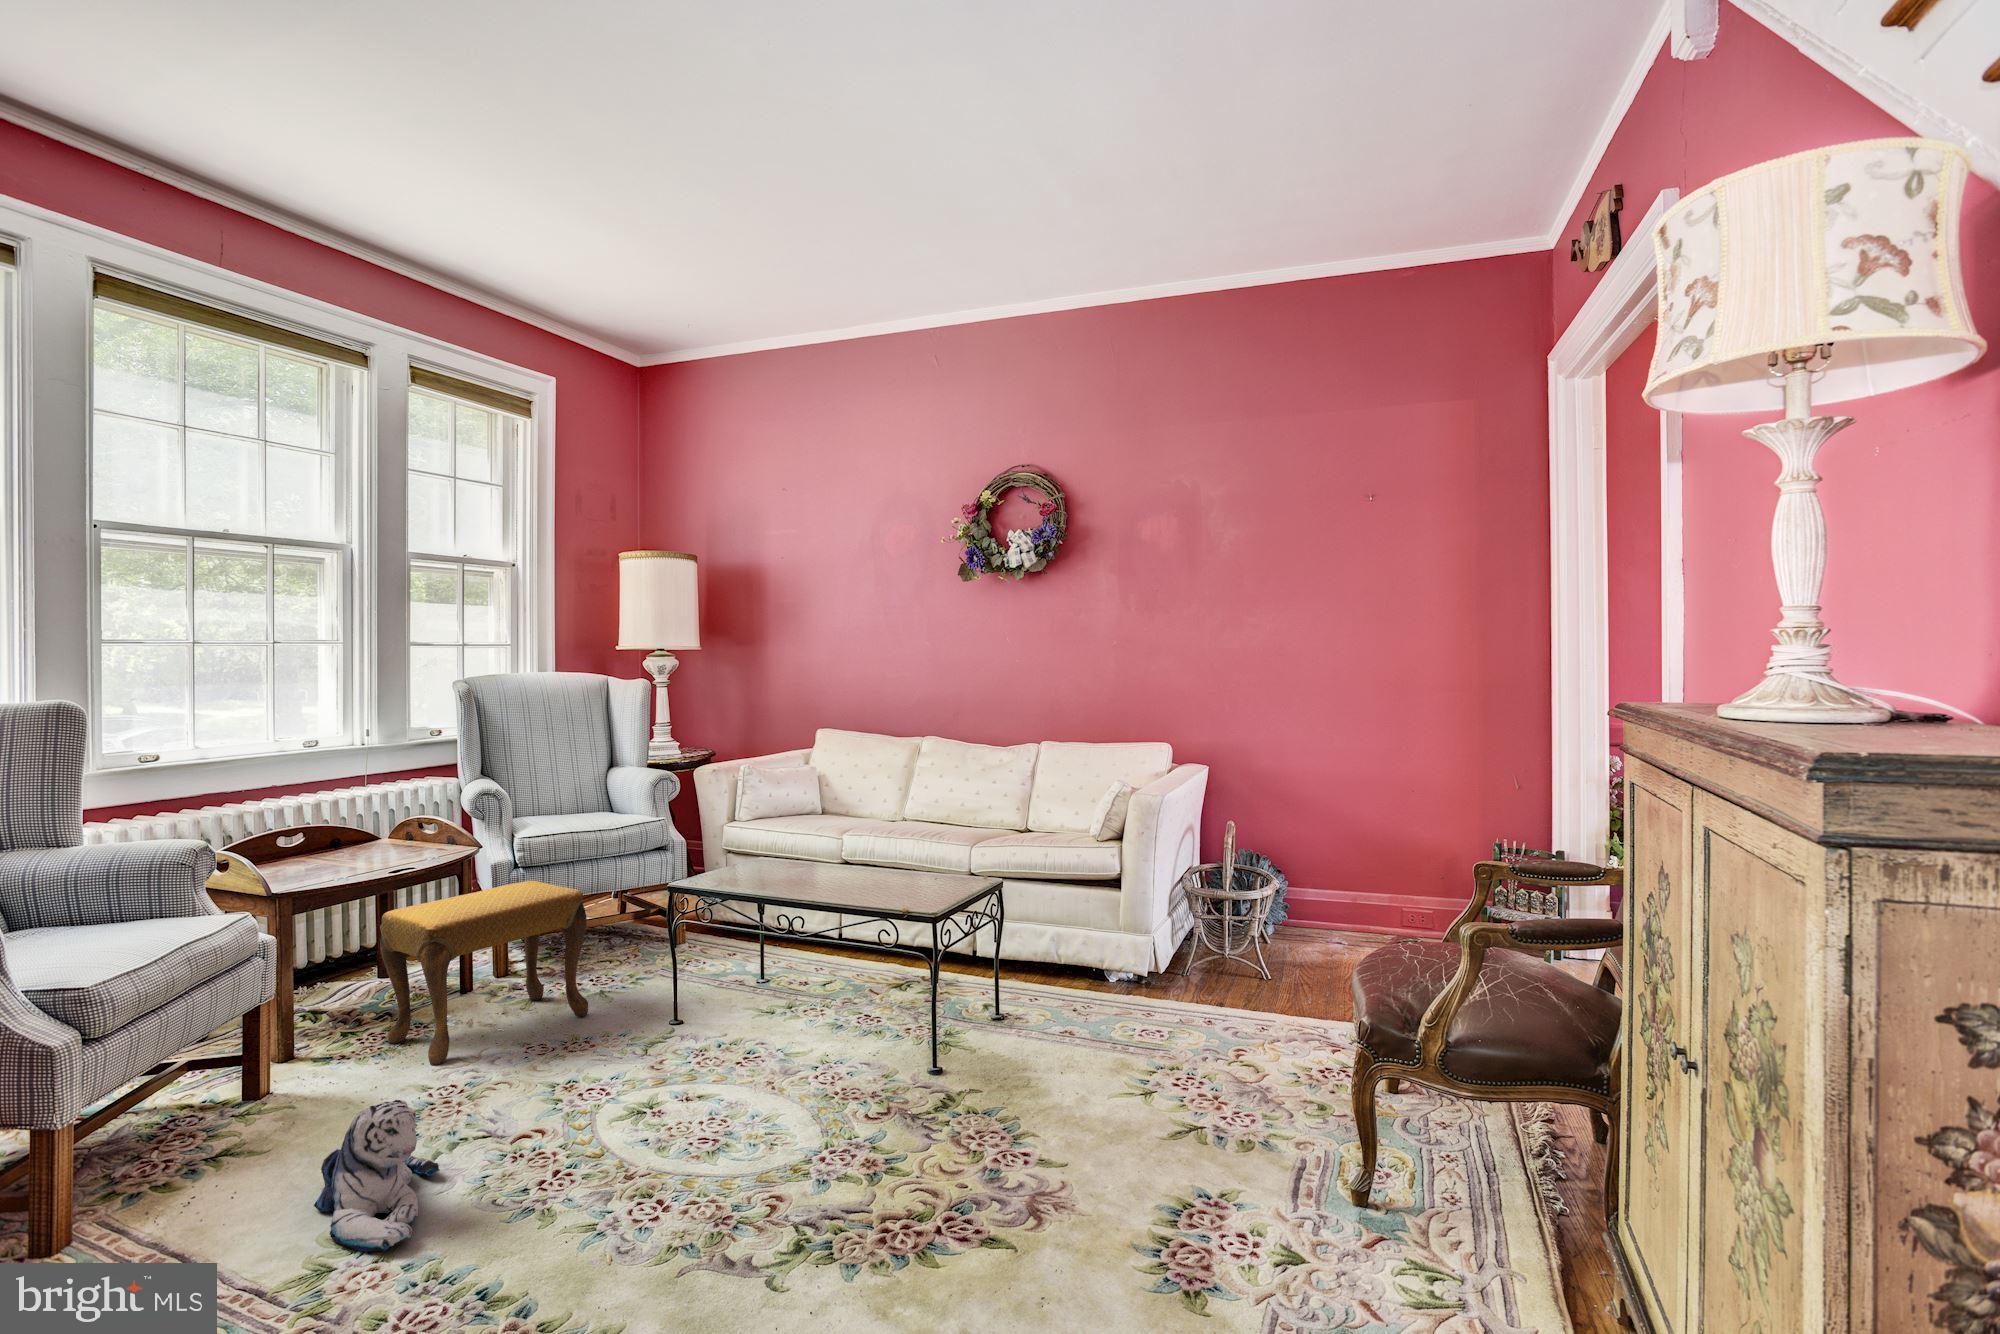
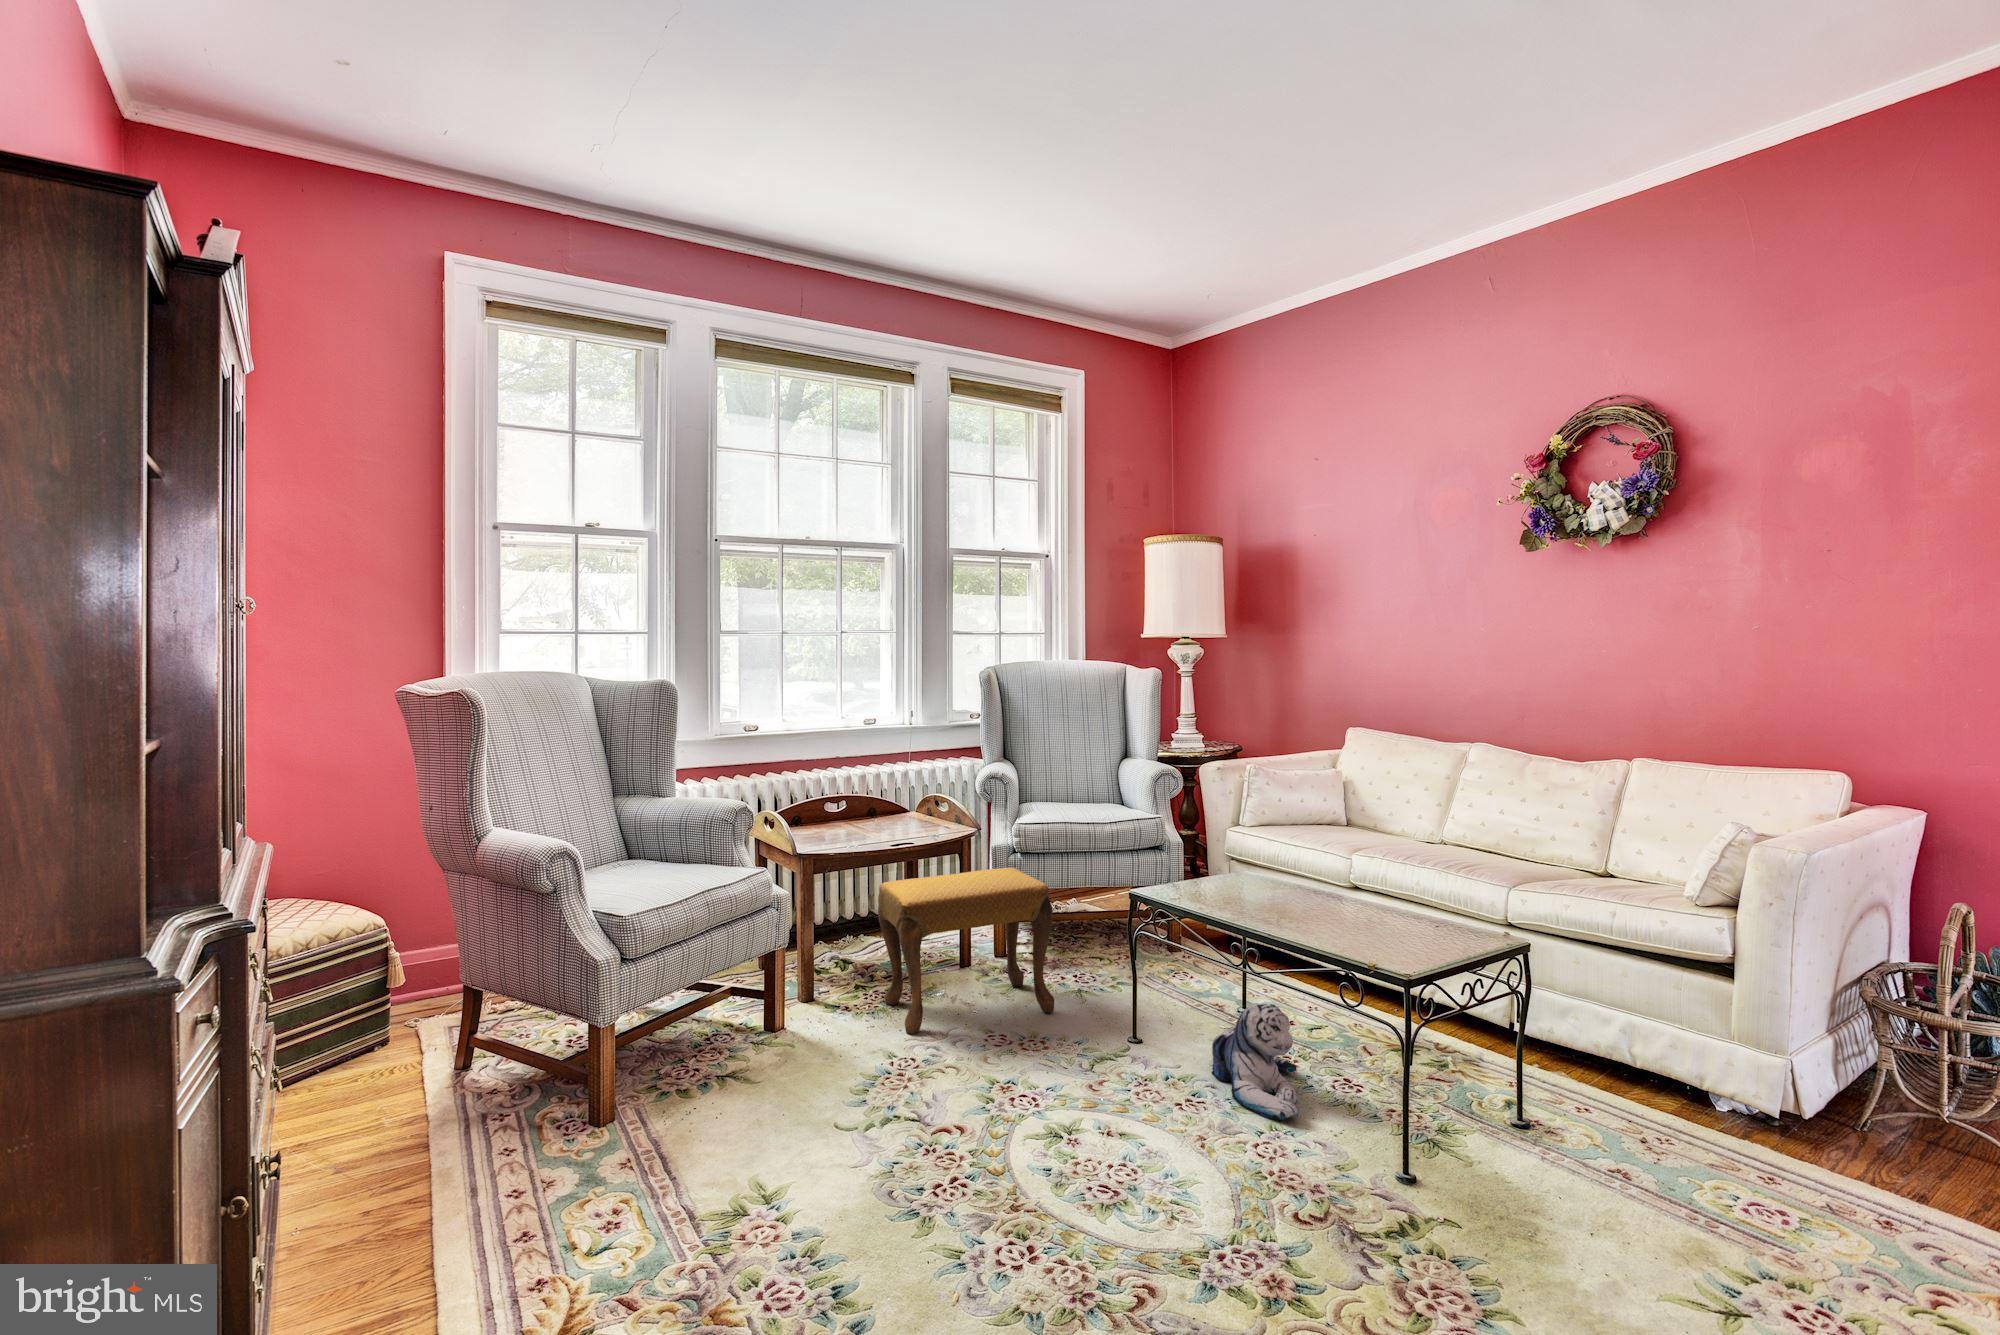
plush toy: present [314,1100,440,1251] -> present [1212,1004,1299,1120]

